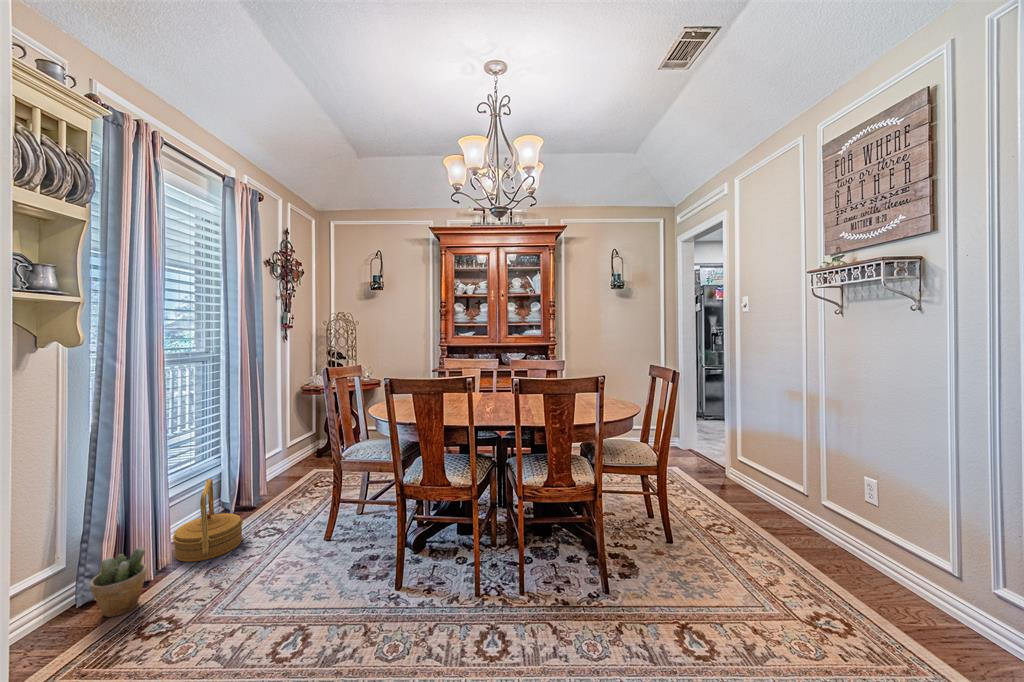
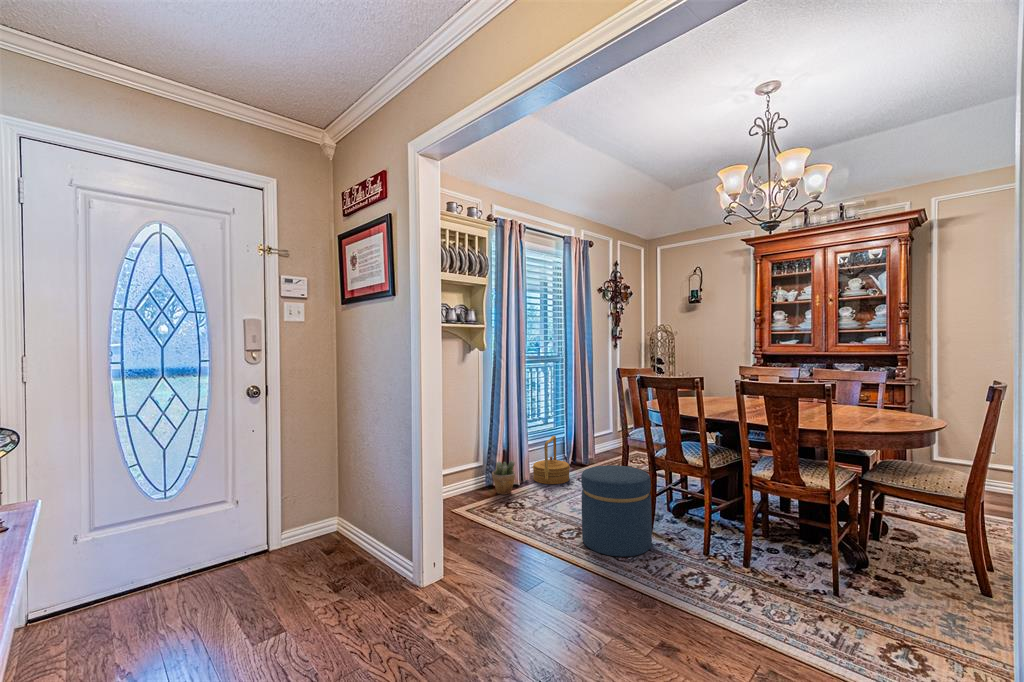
ottoman: none [312,511,416,661] -> present [581,465,652,557]

